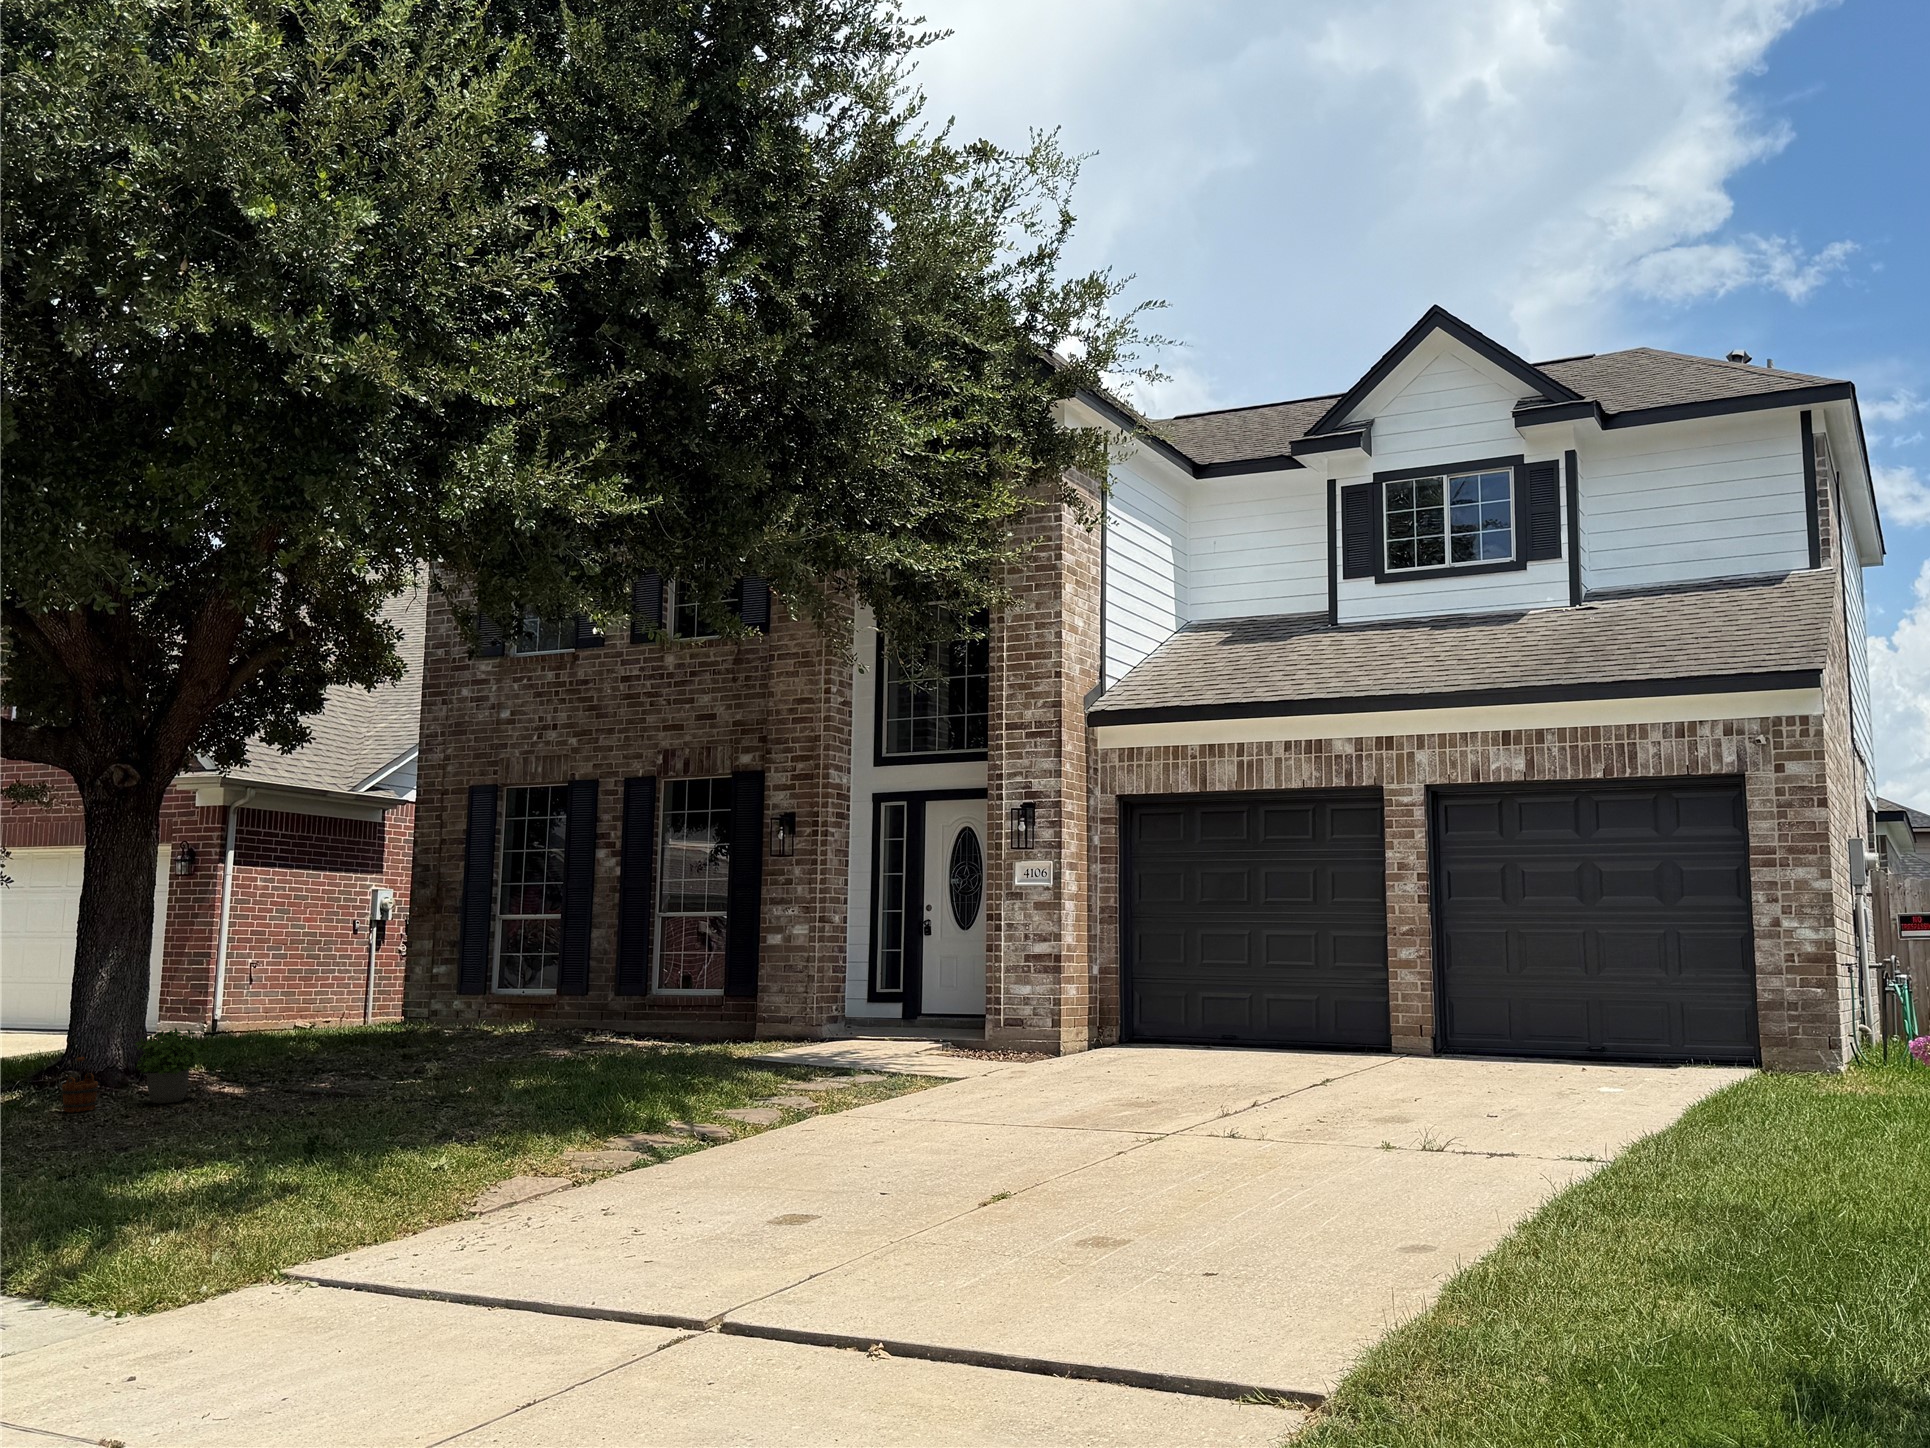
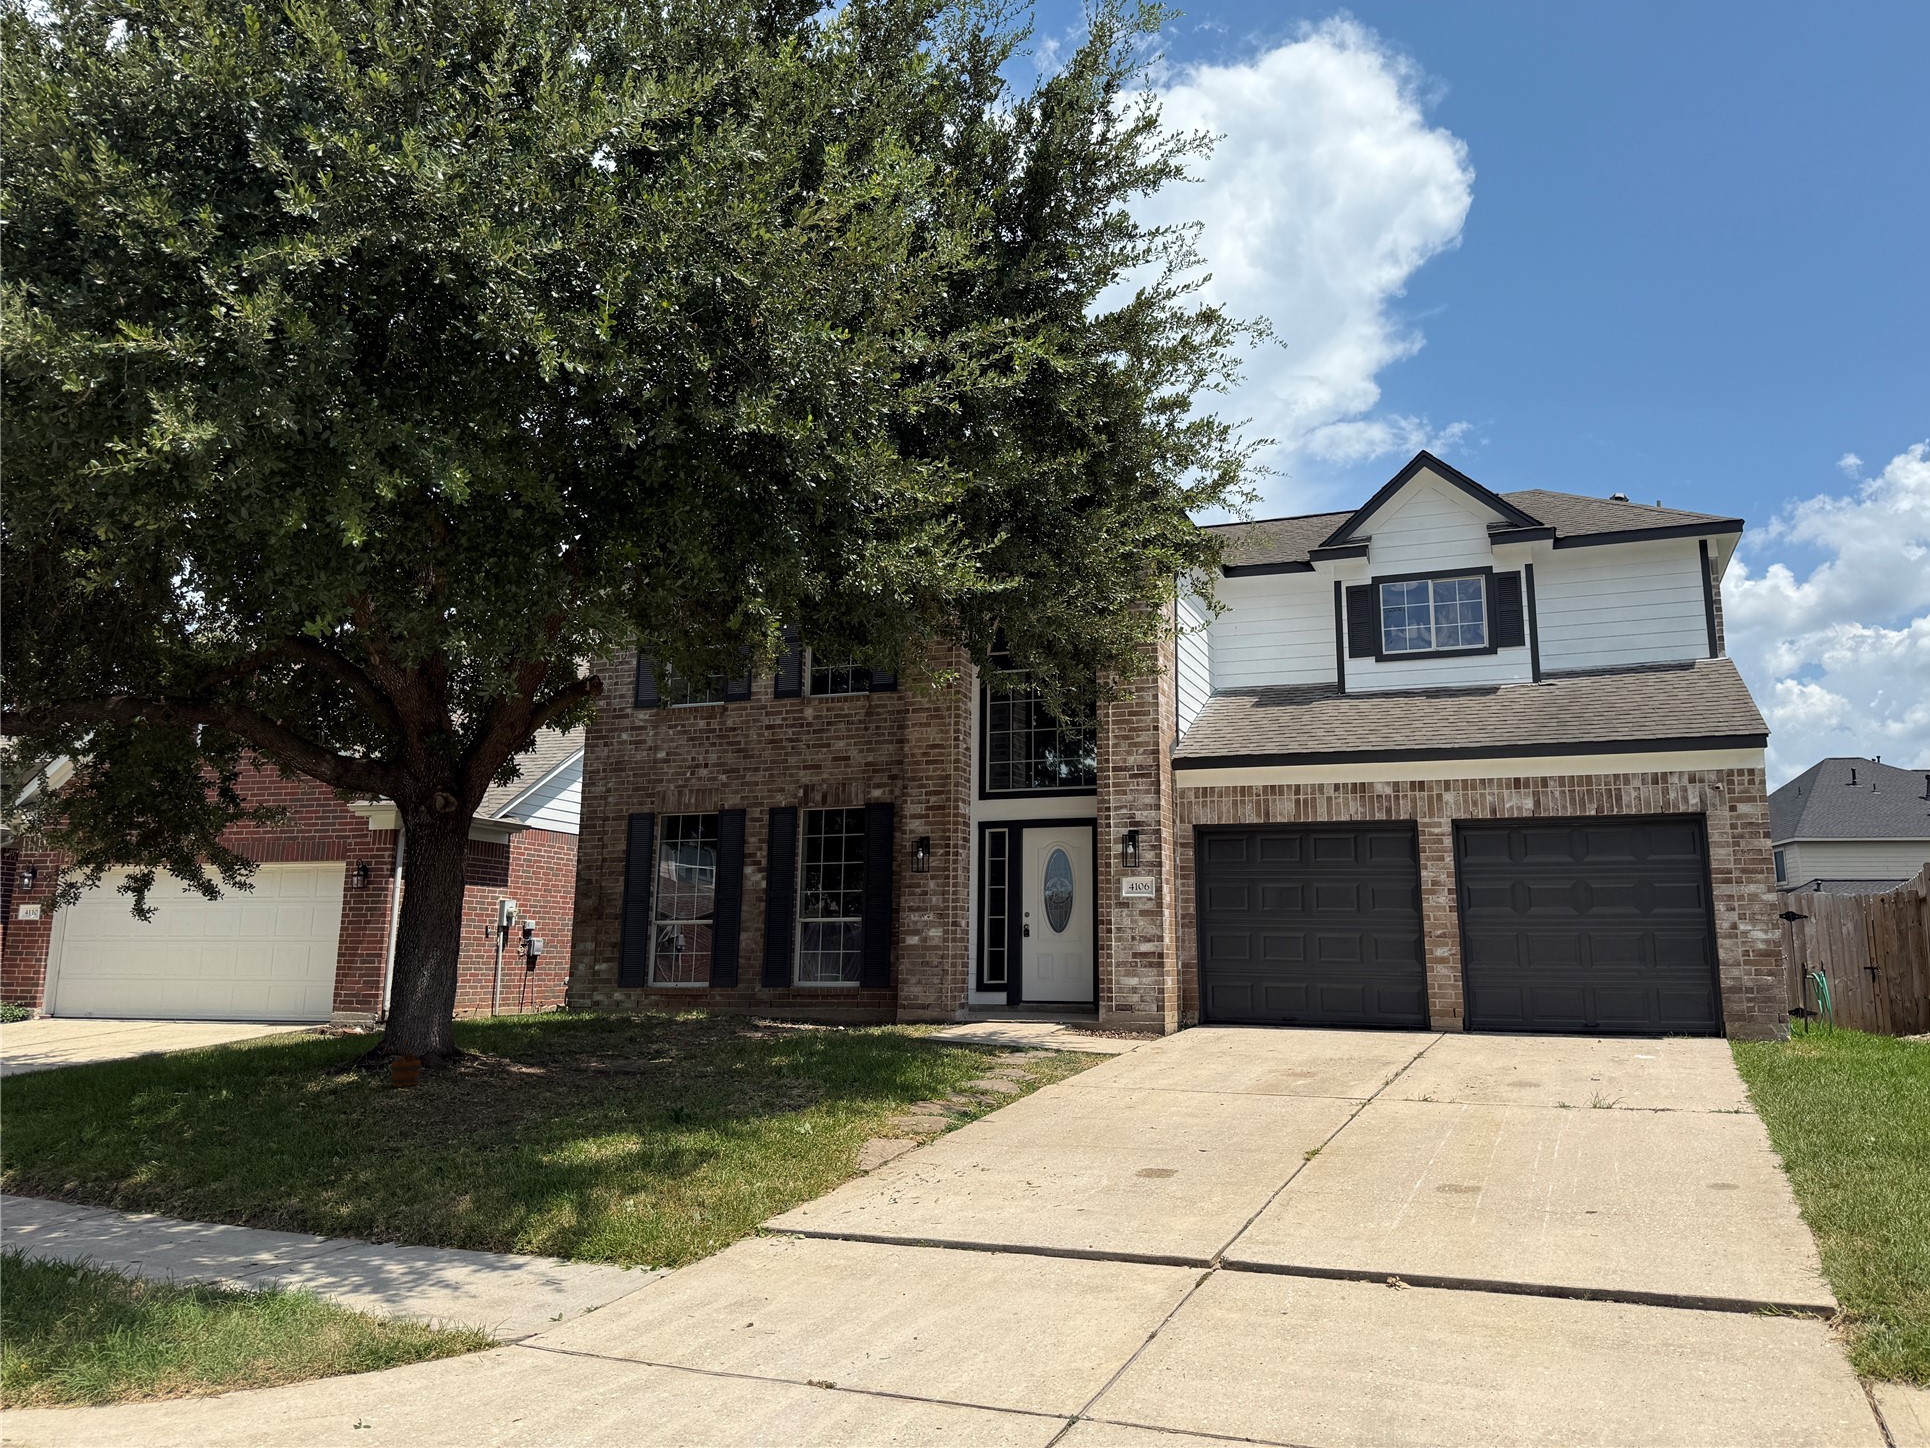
potted plant: present [135,1028,204,1104] -> none [449,1014,506,1079]

